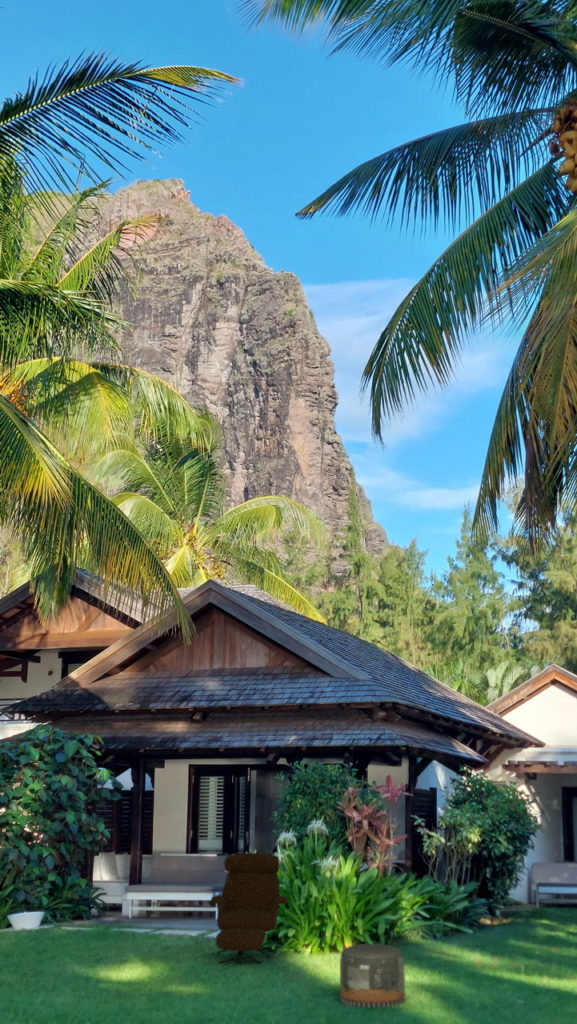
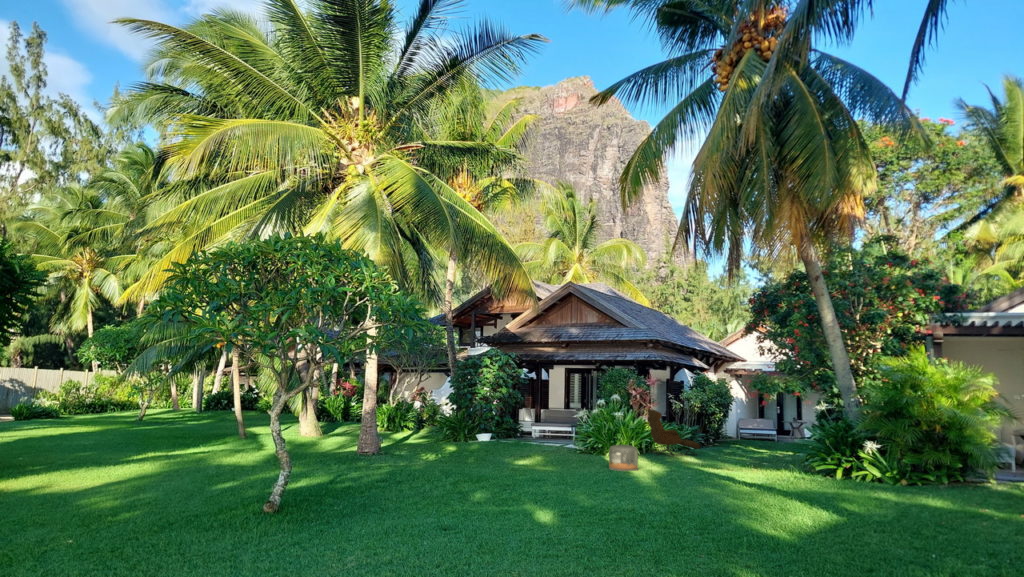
lounge chair: present [211,853,287,965] -> present [648,409,700,456]

